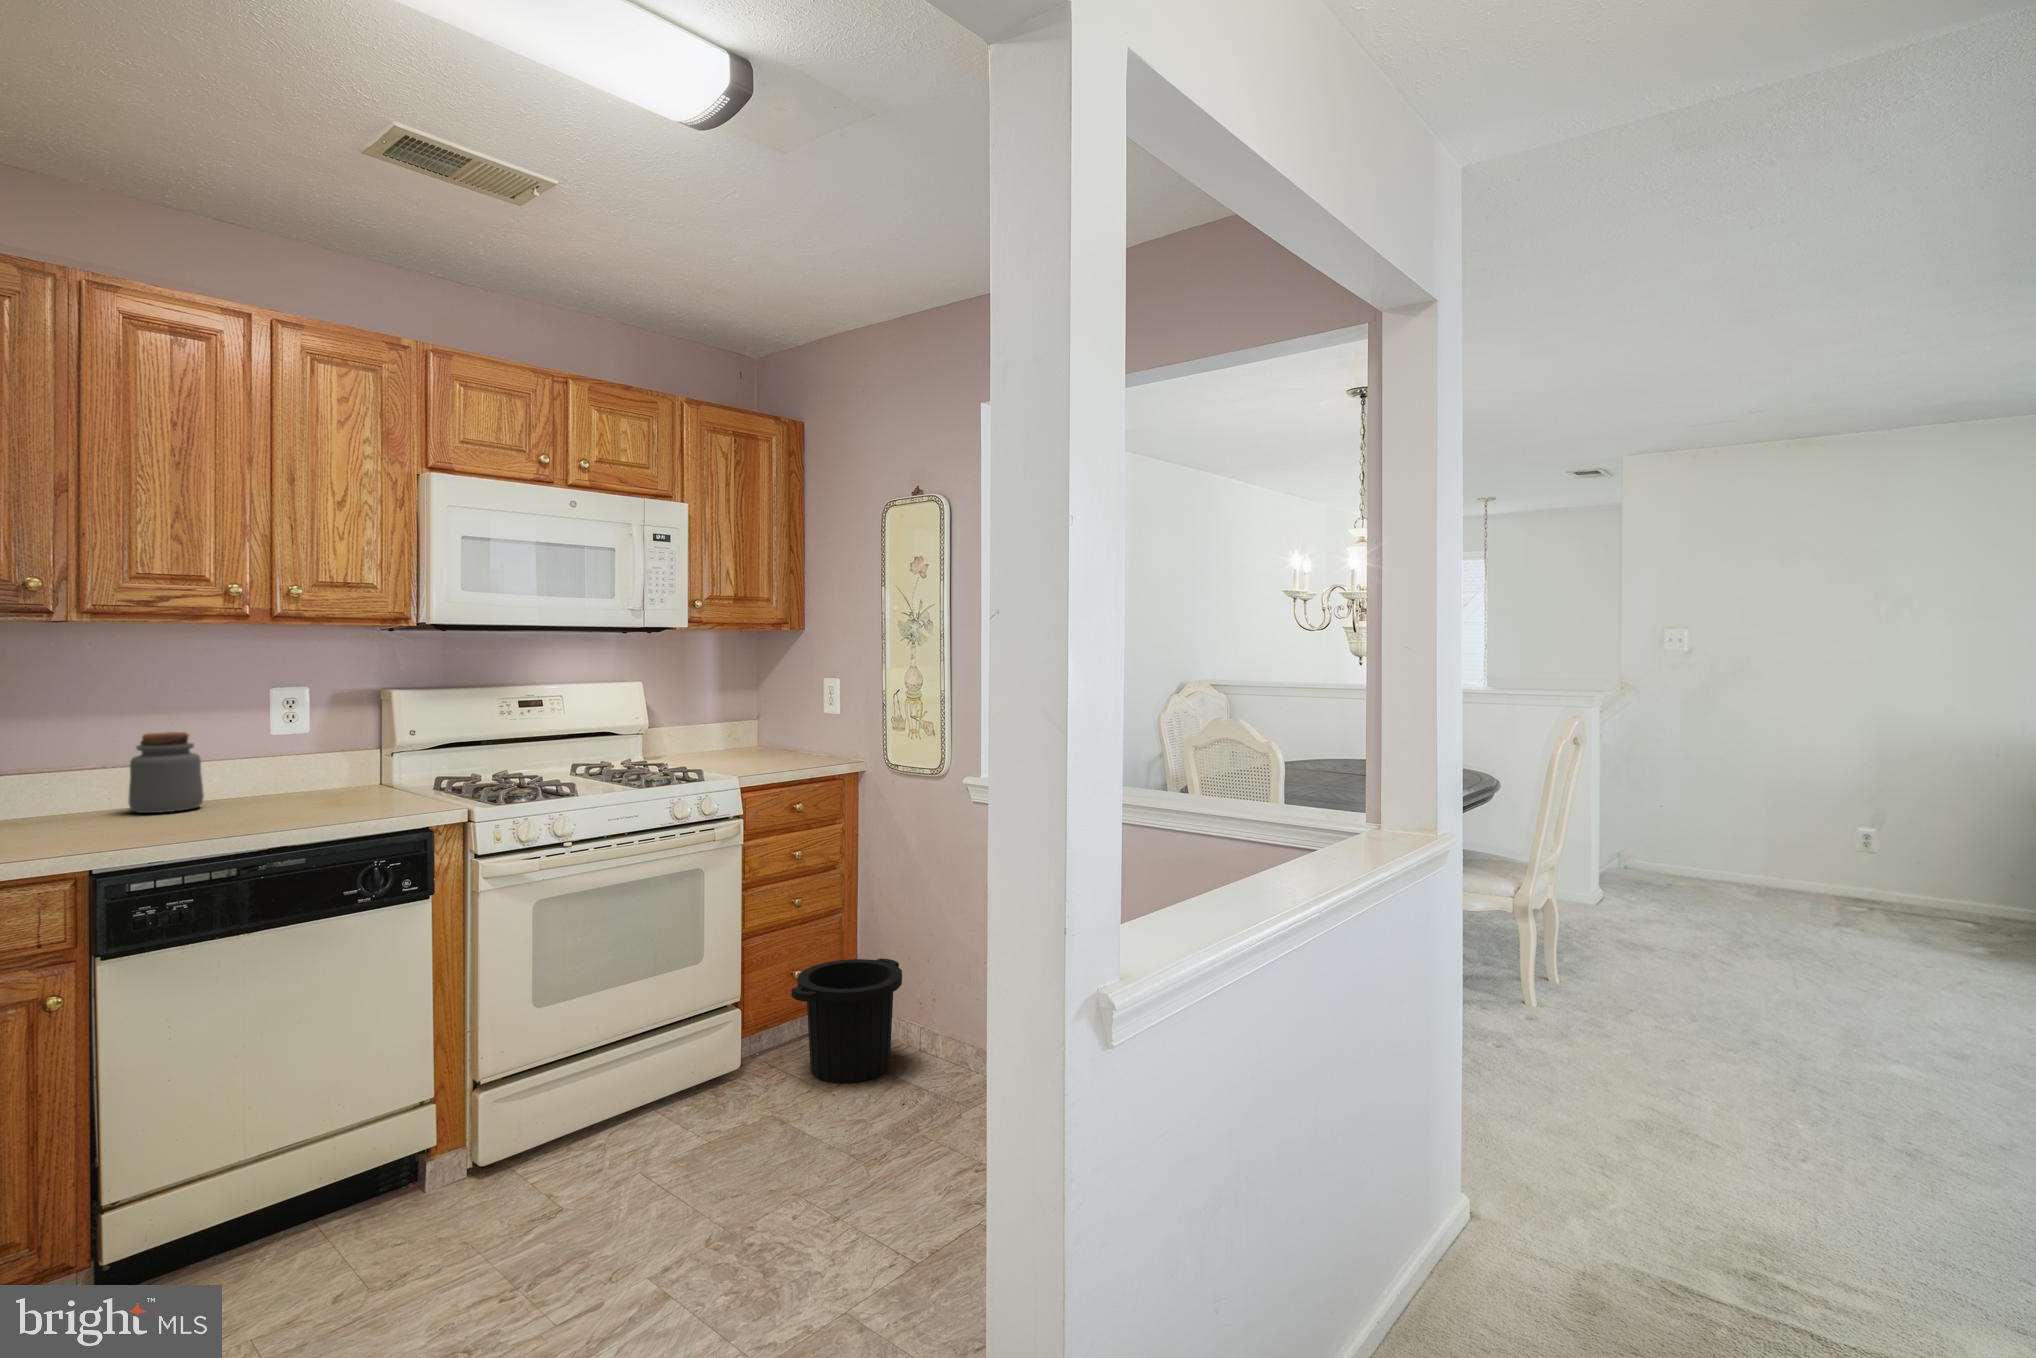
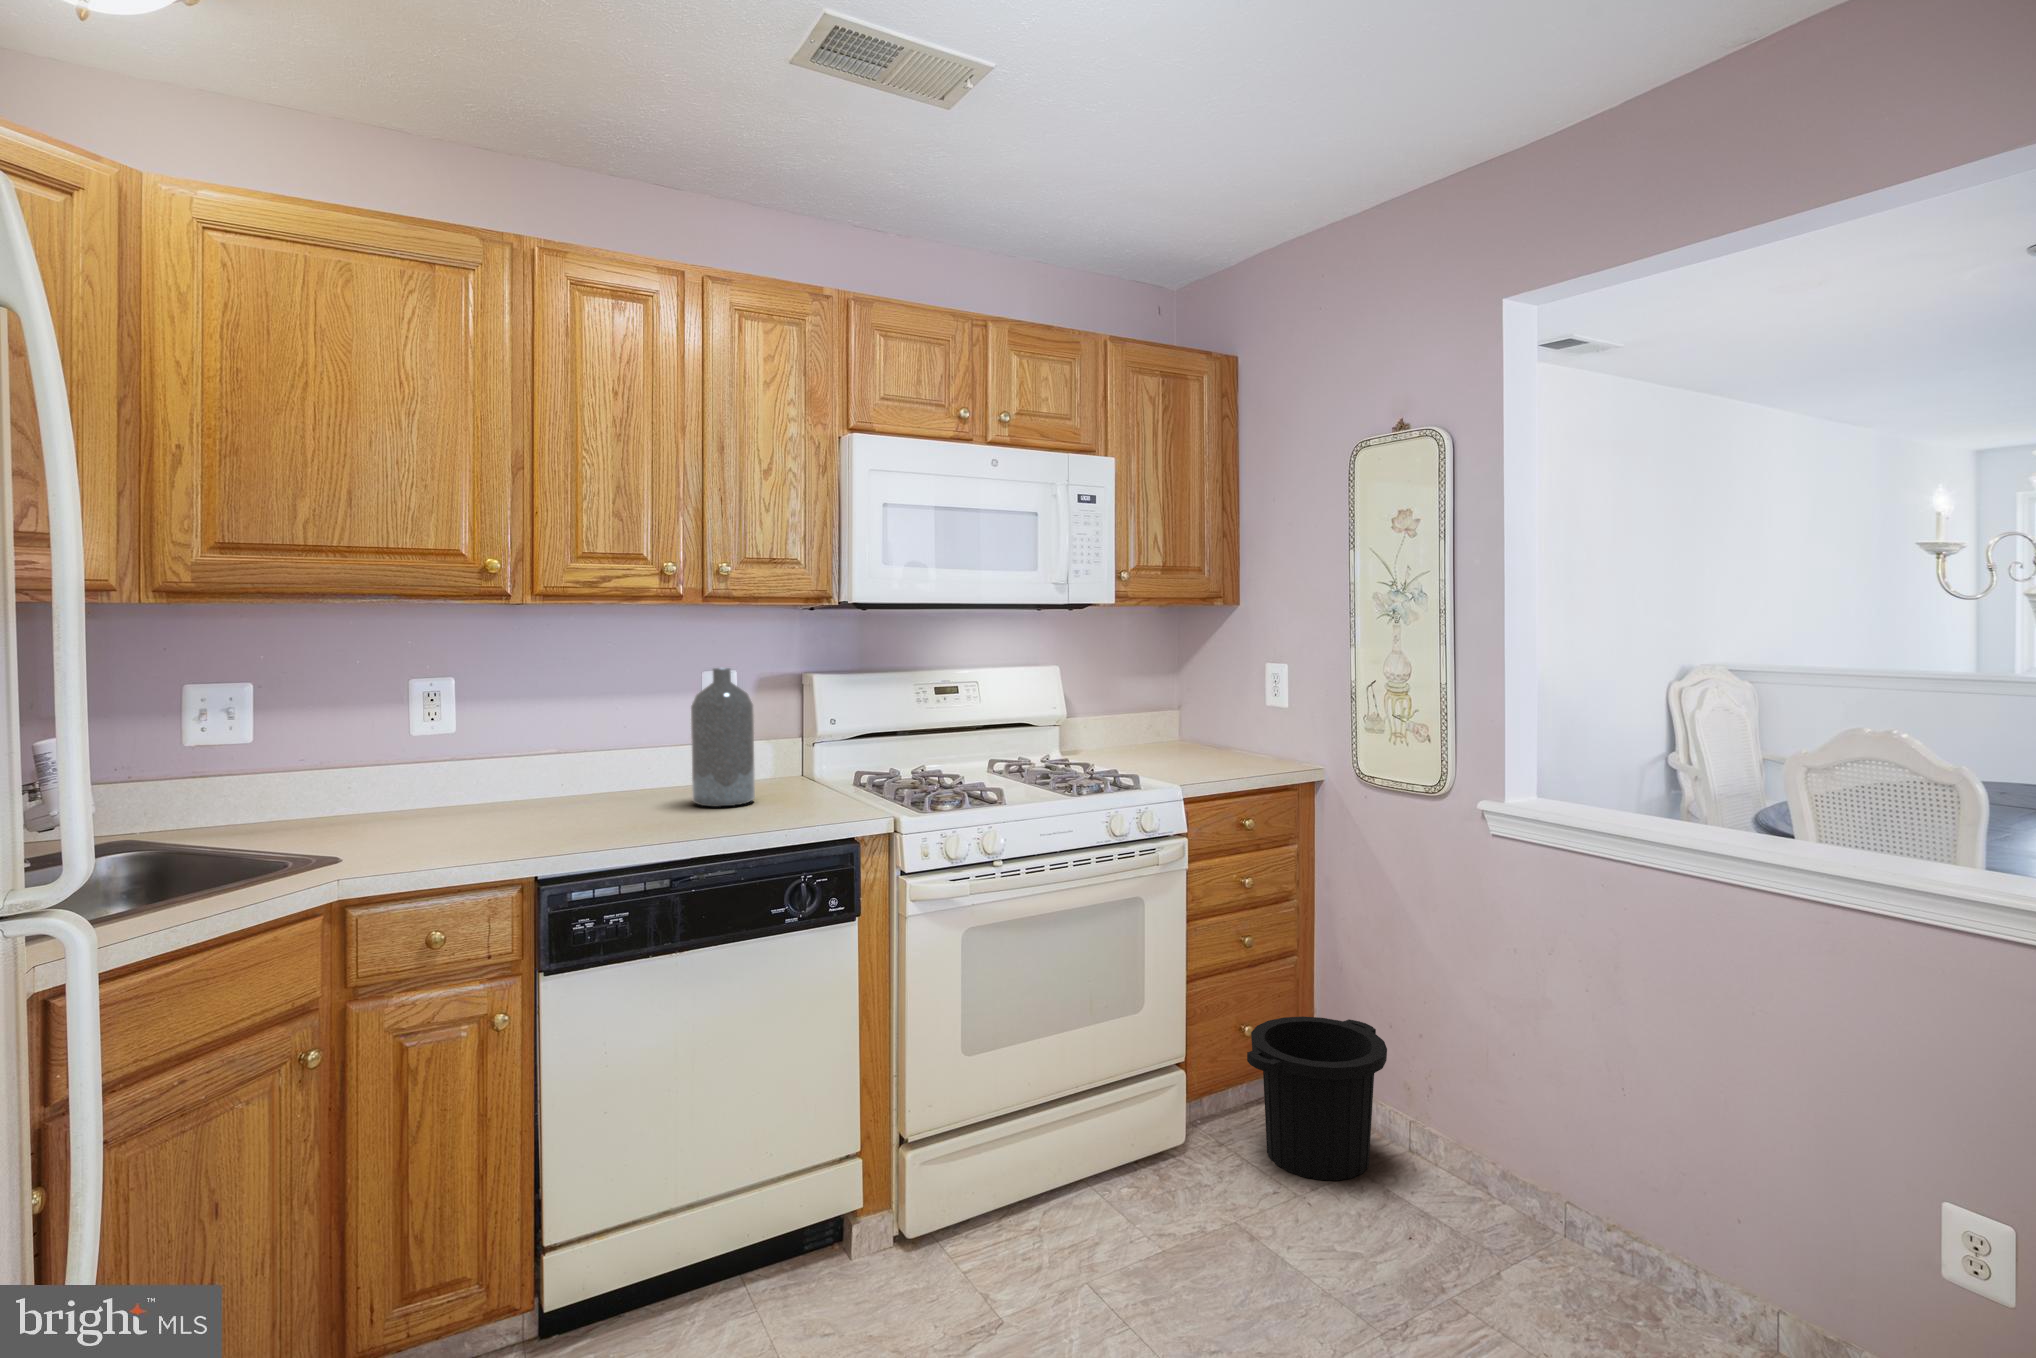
bottle: none [259,681,328,807] -> present [691,668,755,807]
jar: present [128,732,204,813] -> none [577,722,642,807]

